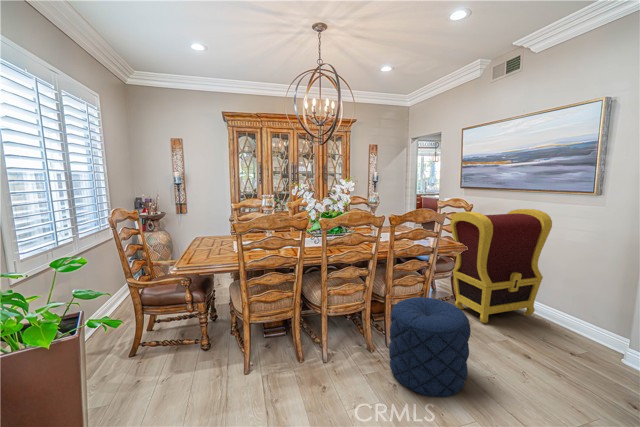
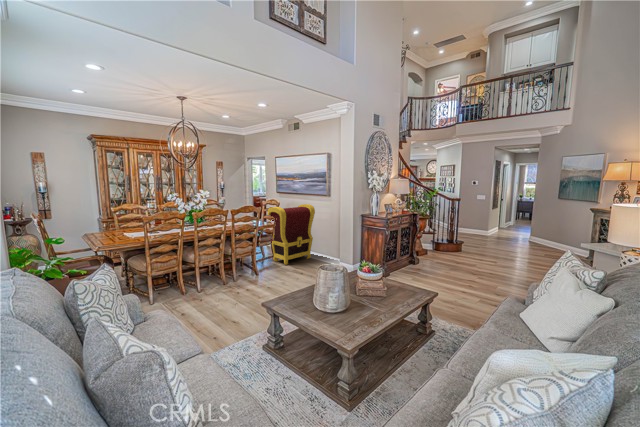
pouf: present [389,297,471,397] -> none [234,251,271,292]

